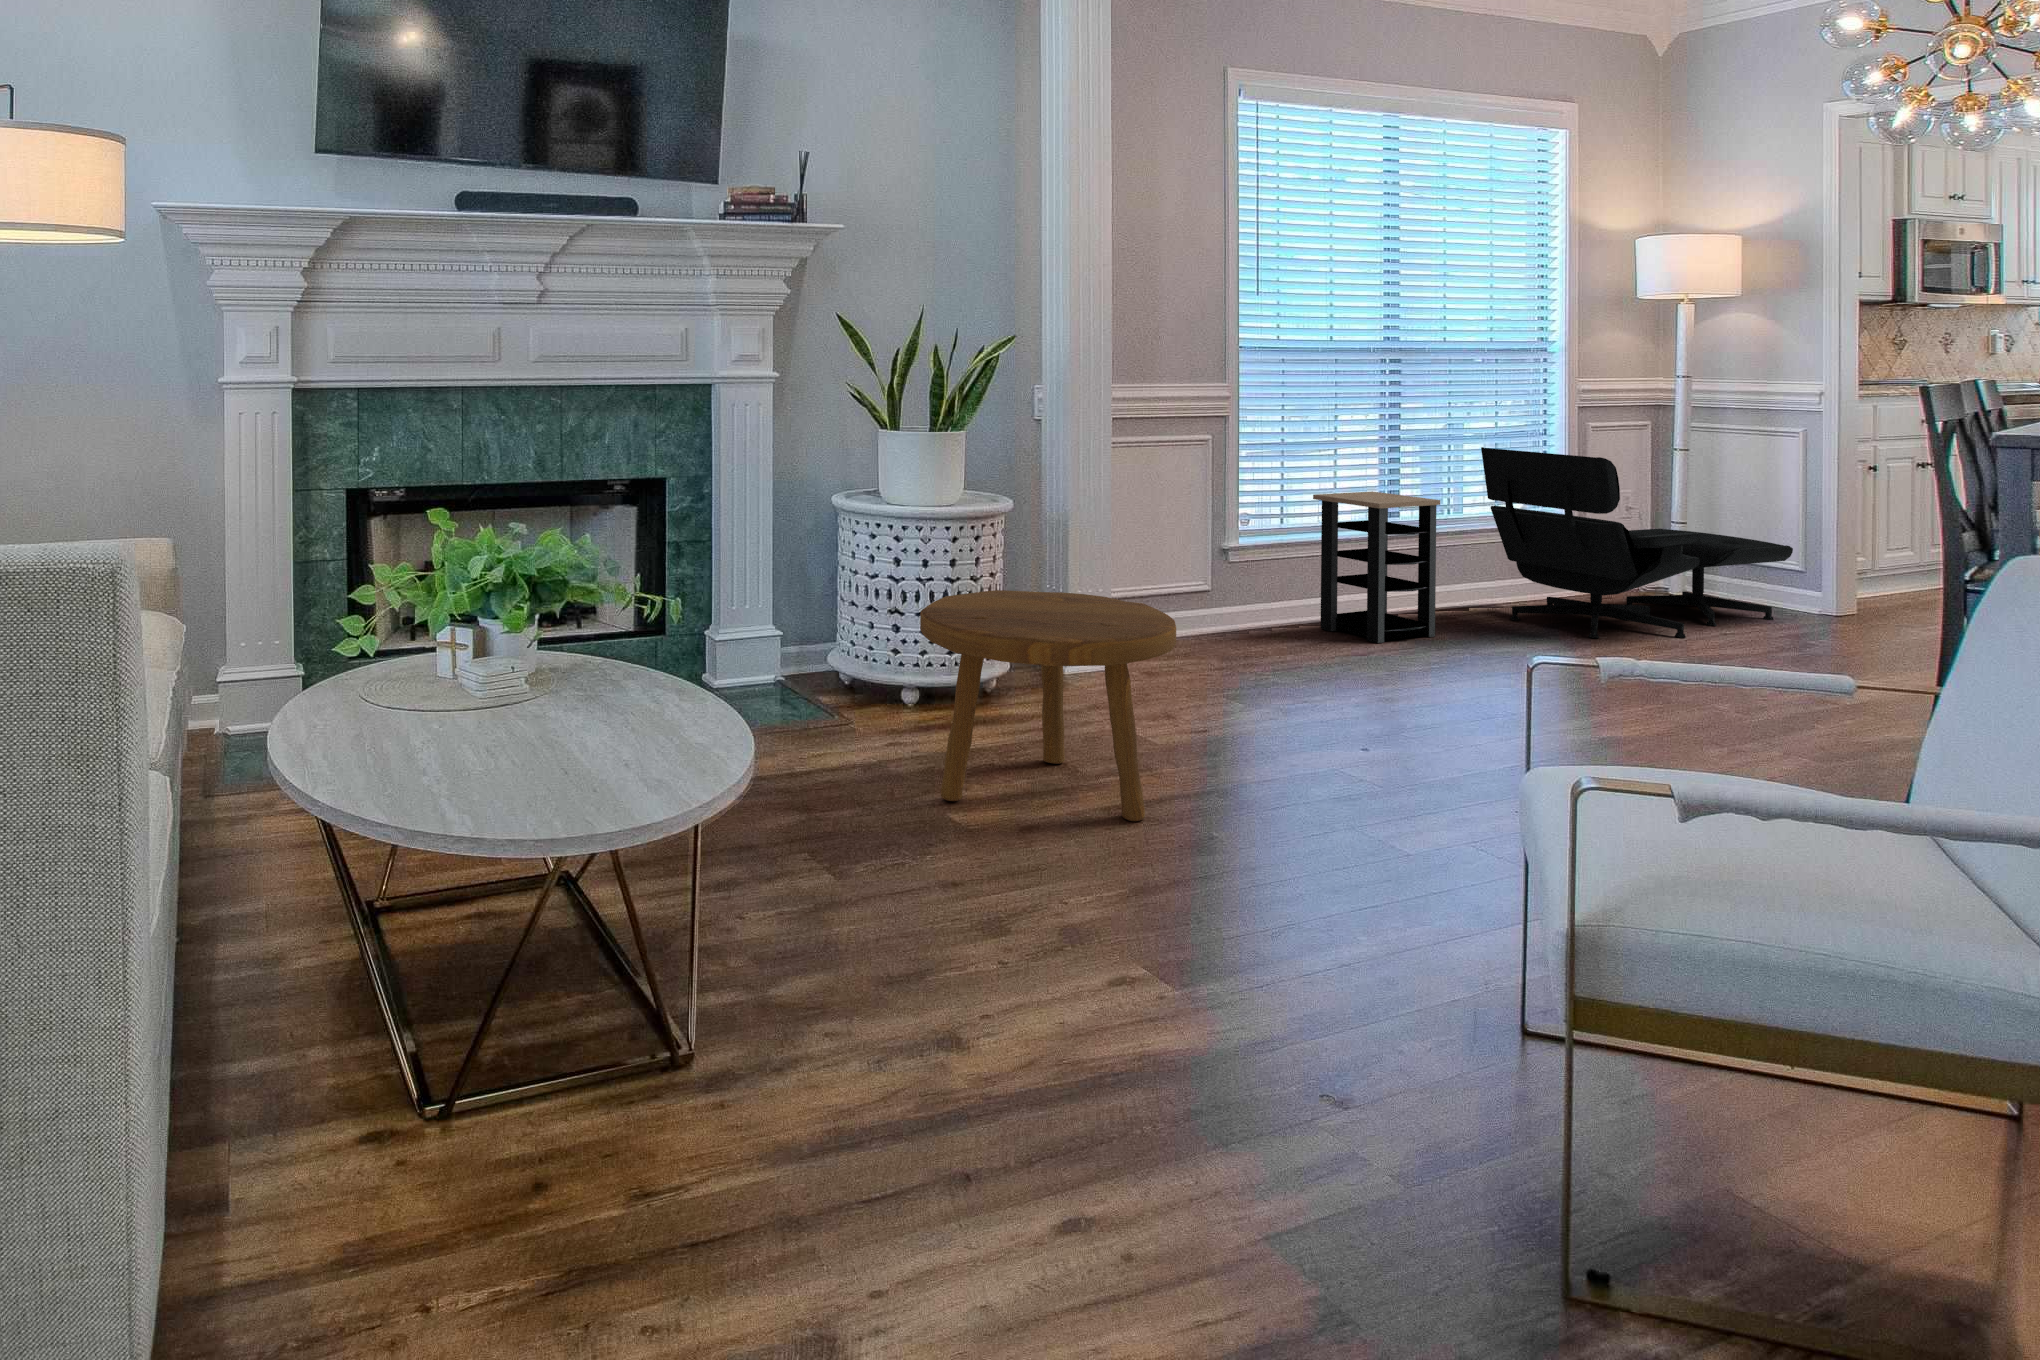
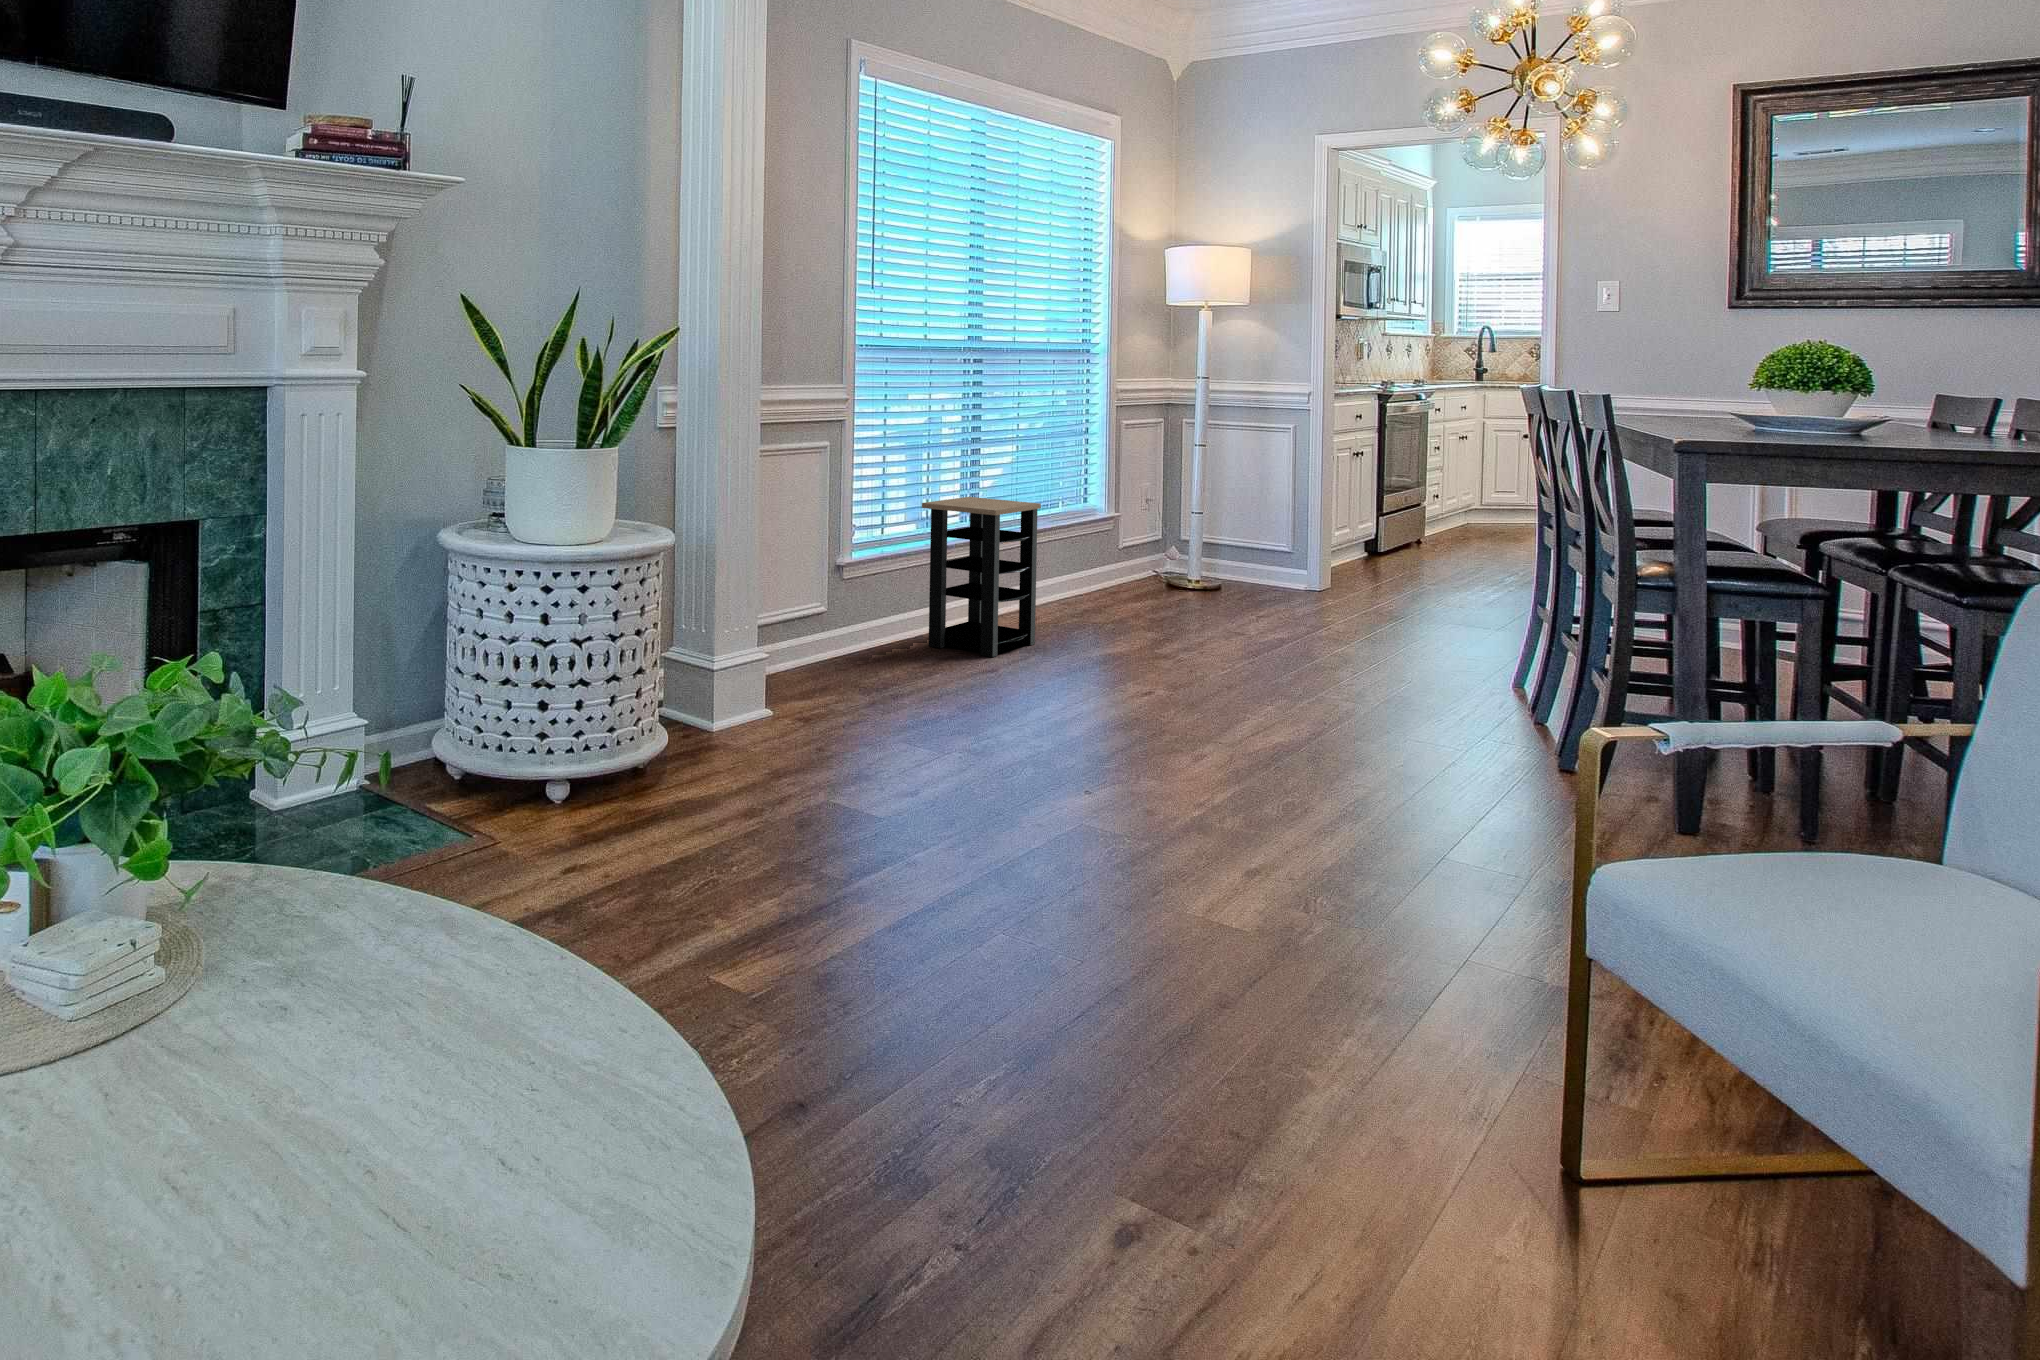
lounge chair: present [1481,447,1793,638] -> none [1058,448,1289,632]
footstool: present [920,590,1176,821] -> none [653,644,969,939]

